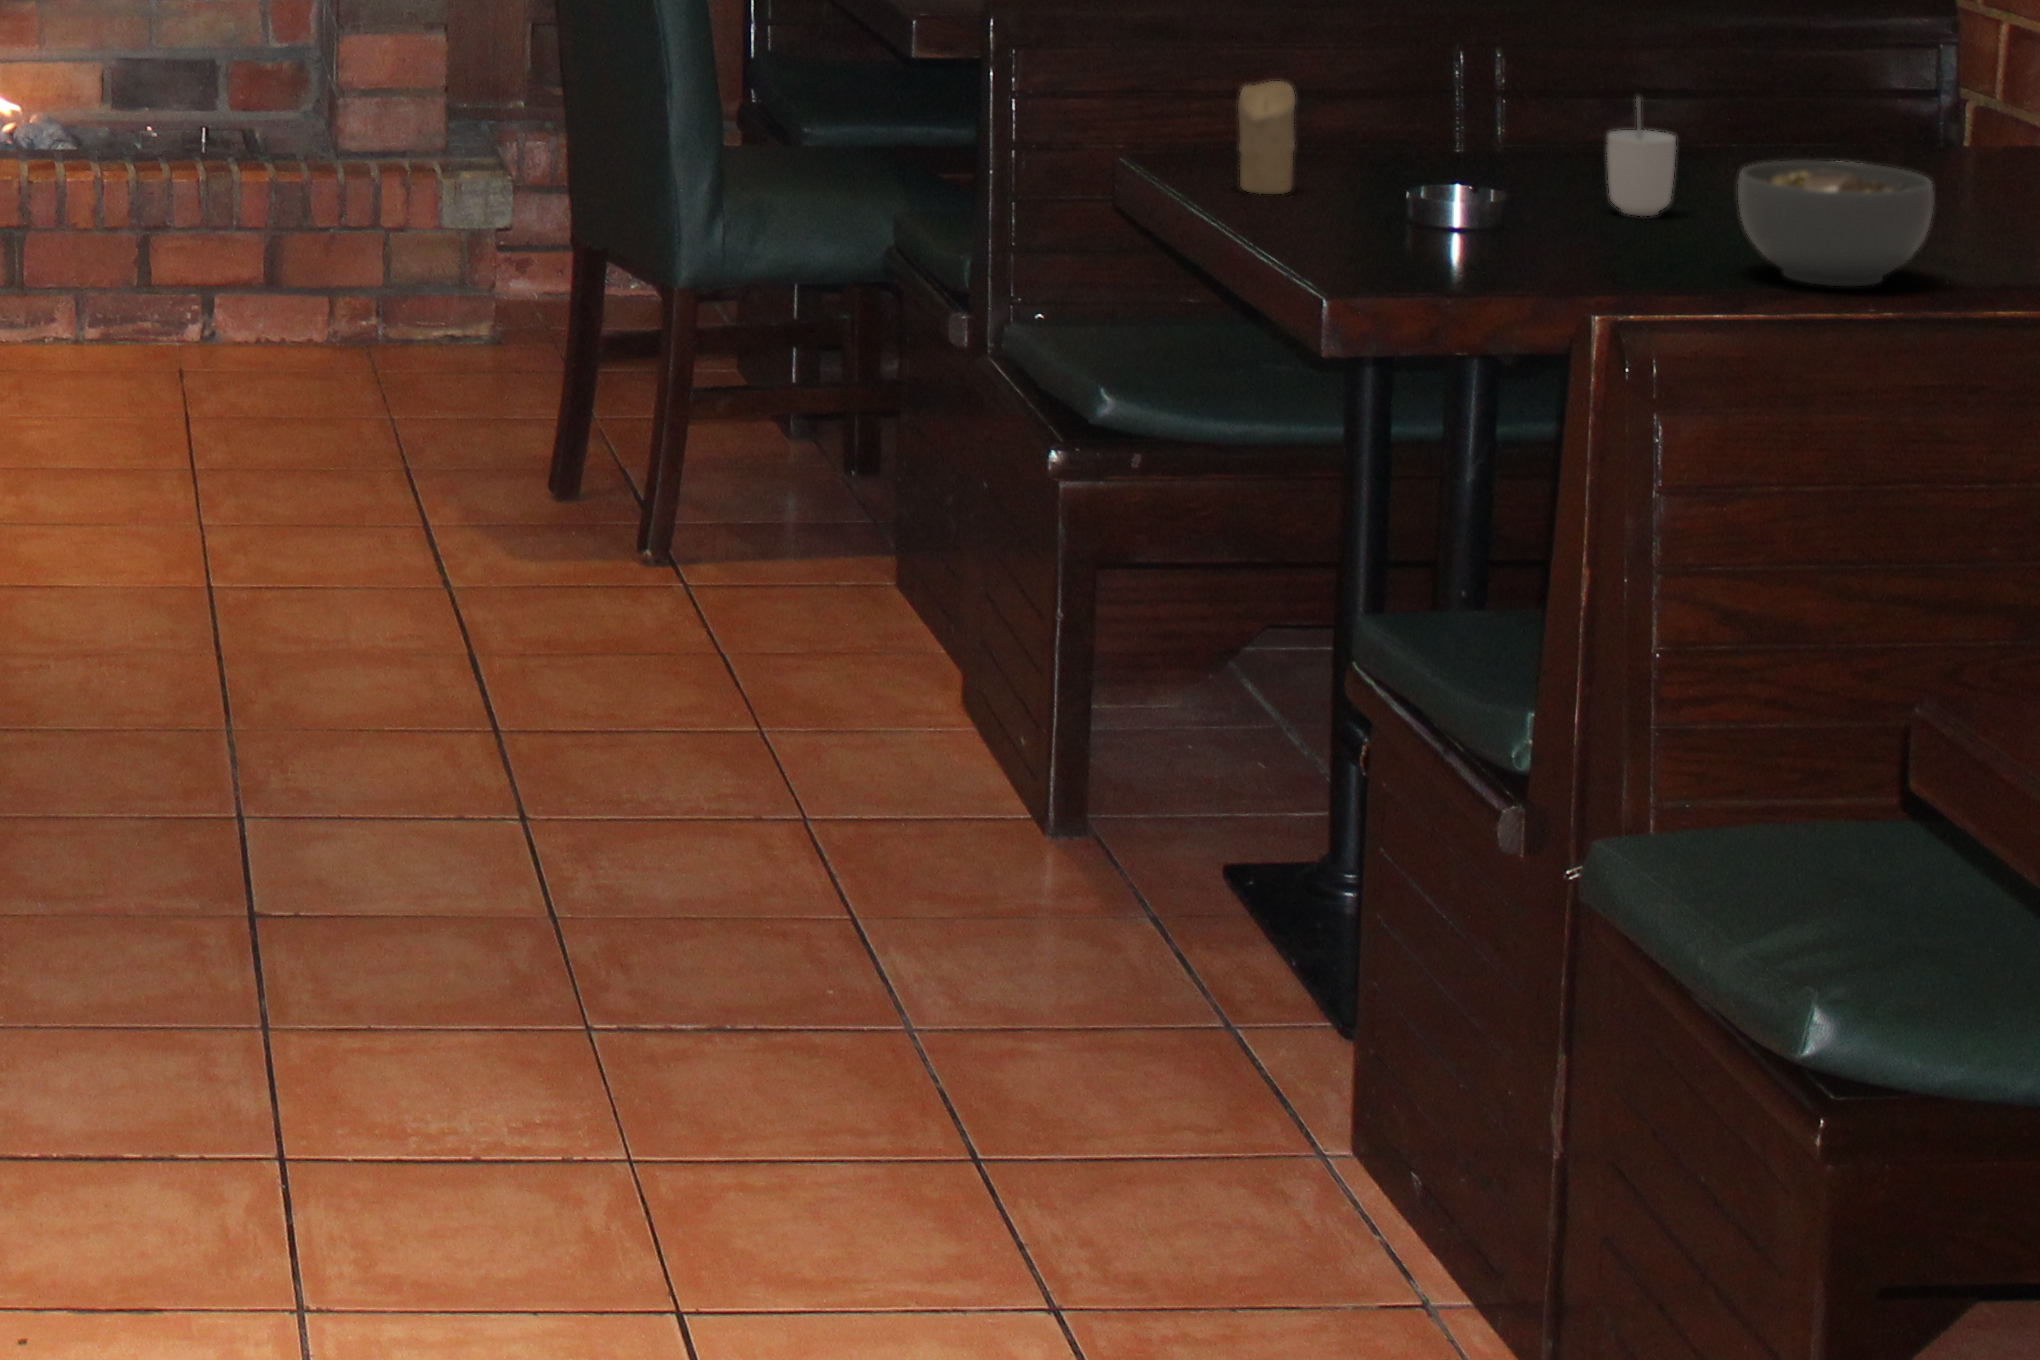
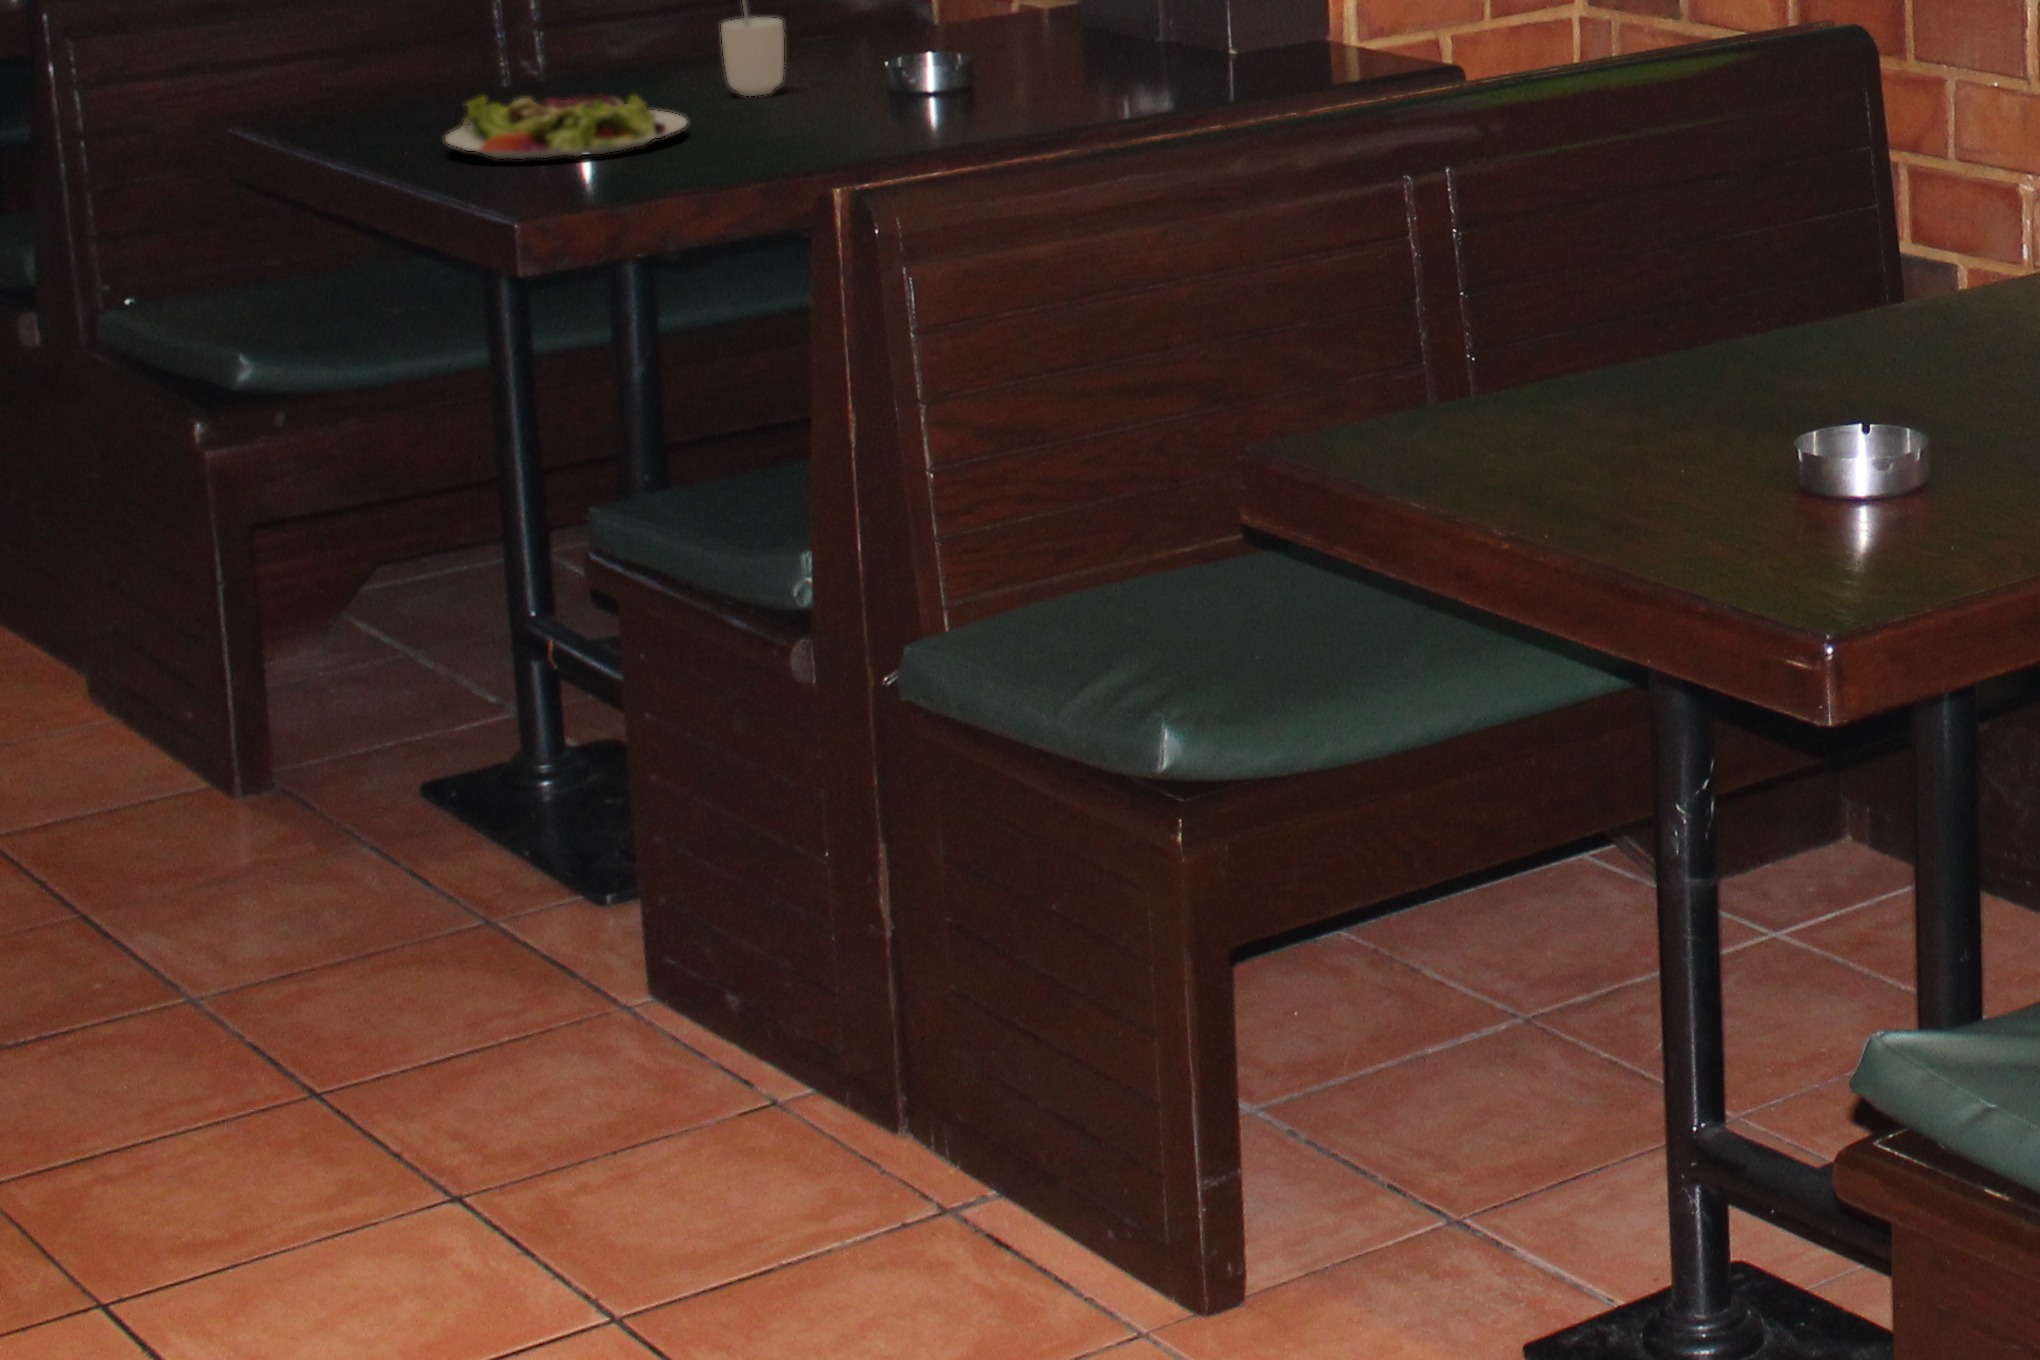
candle: present [1238,81,1296,194] -> none [361,14,422,125]
soup bowl: present [1738,161,1933,286] -> none [875,18,1041,128]
salad plate: none [1284,178,1535,256] -> present [446,95,687,159]

